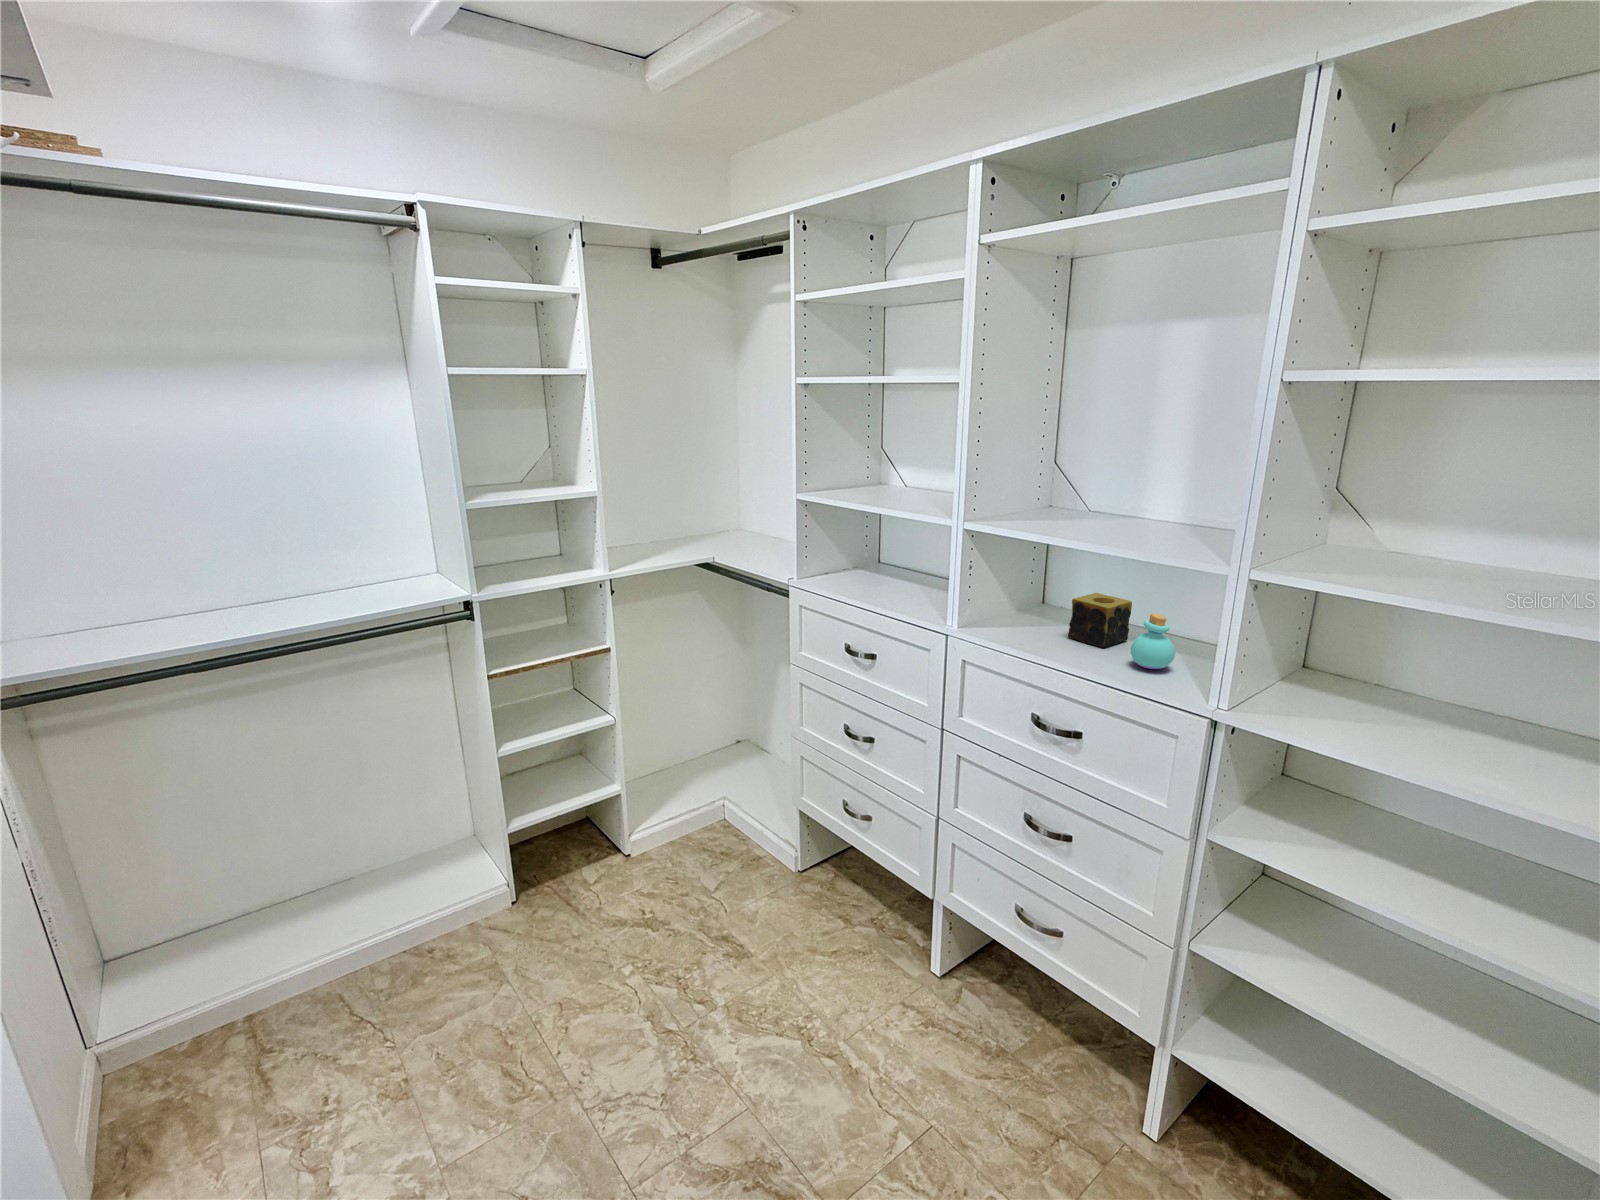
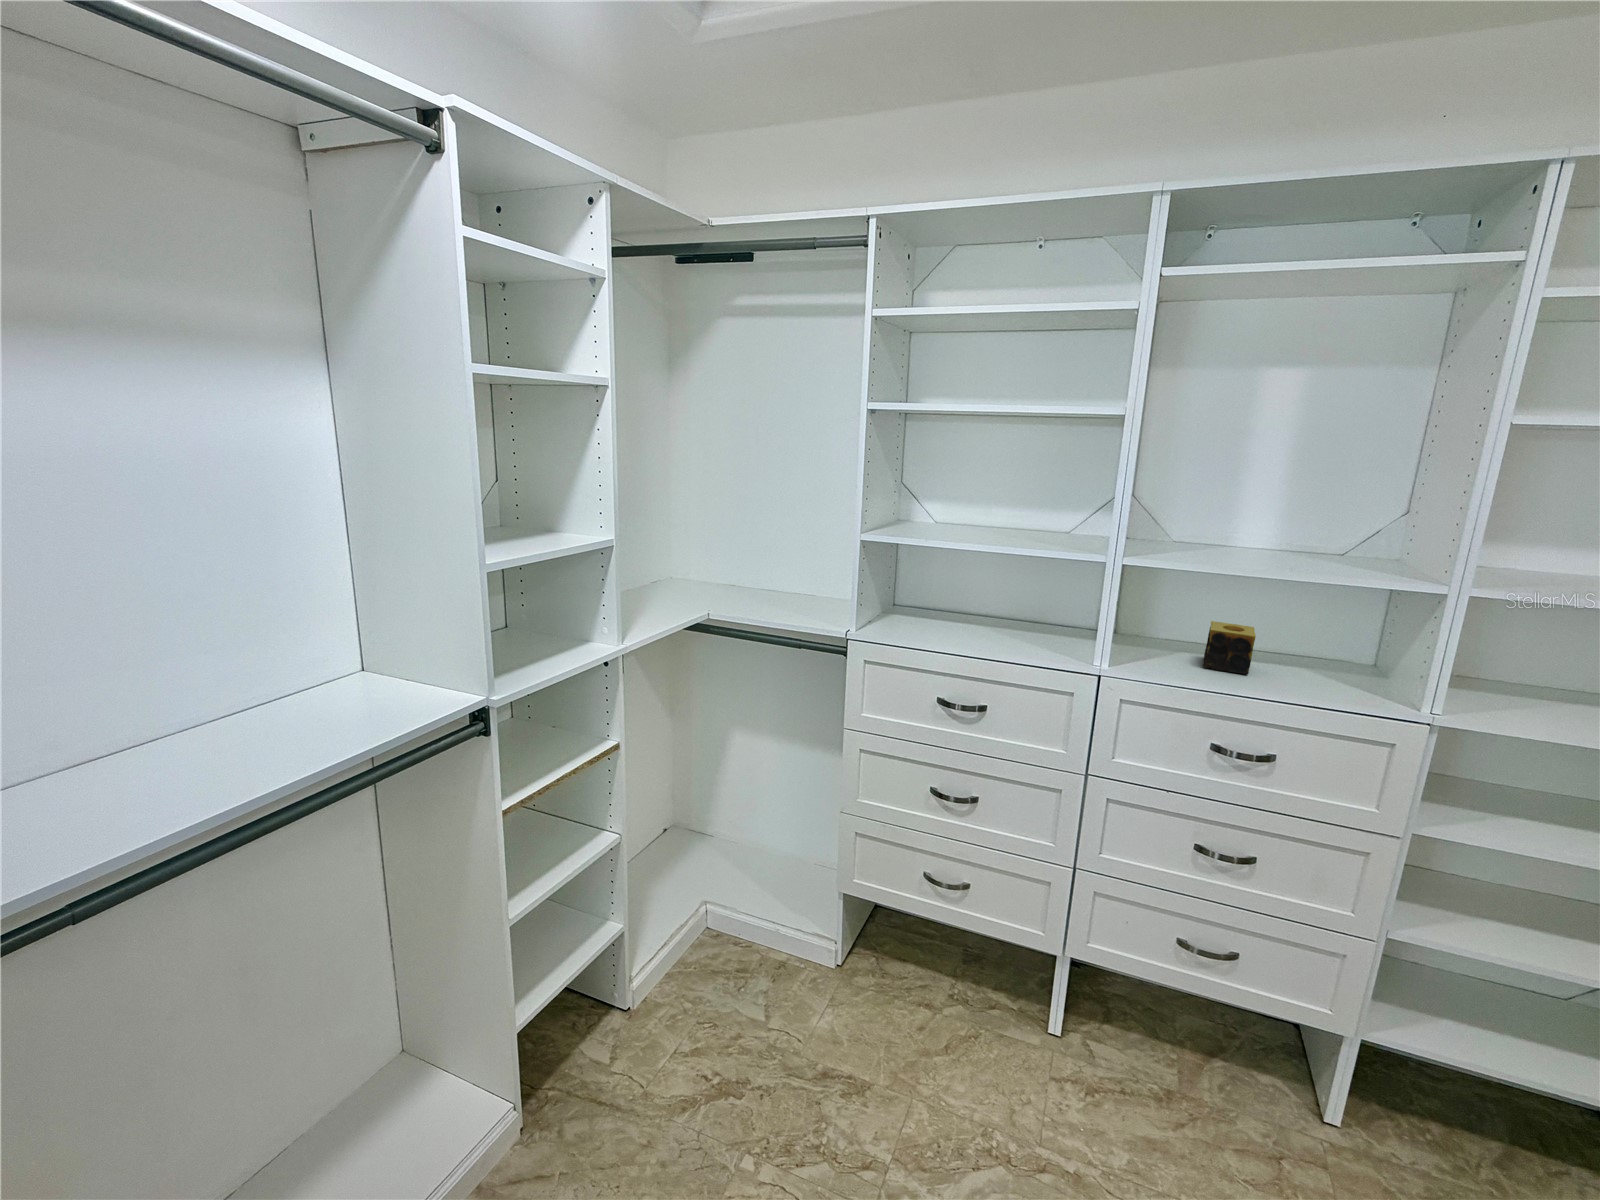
perfume bottle: present [1131,613,1175,669] -> none [1292,639,1337,691]

